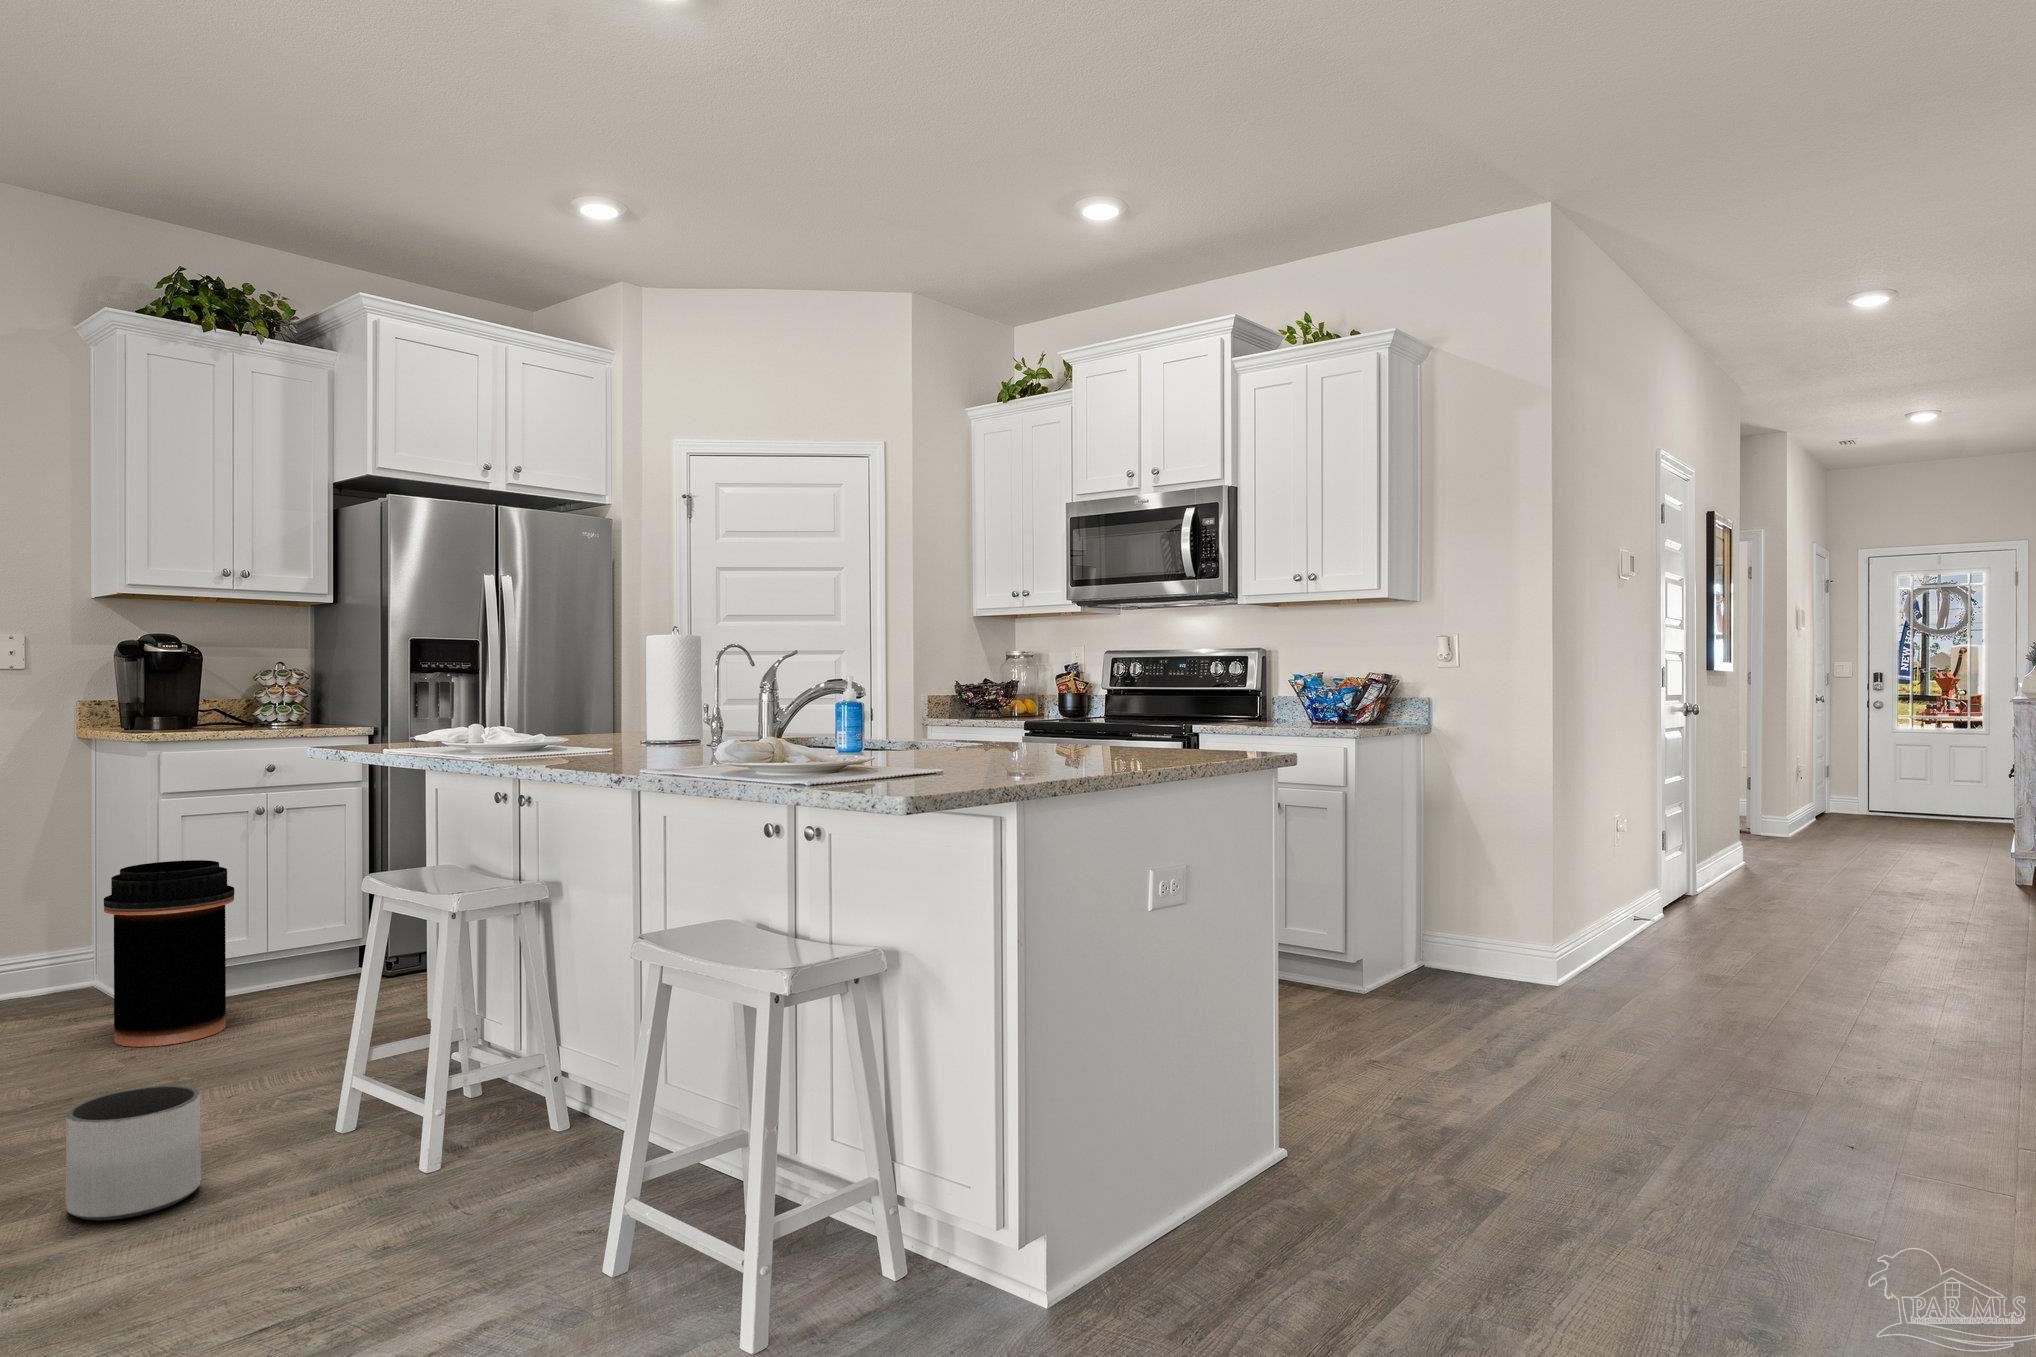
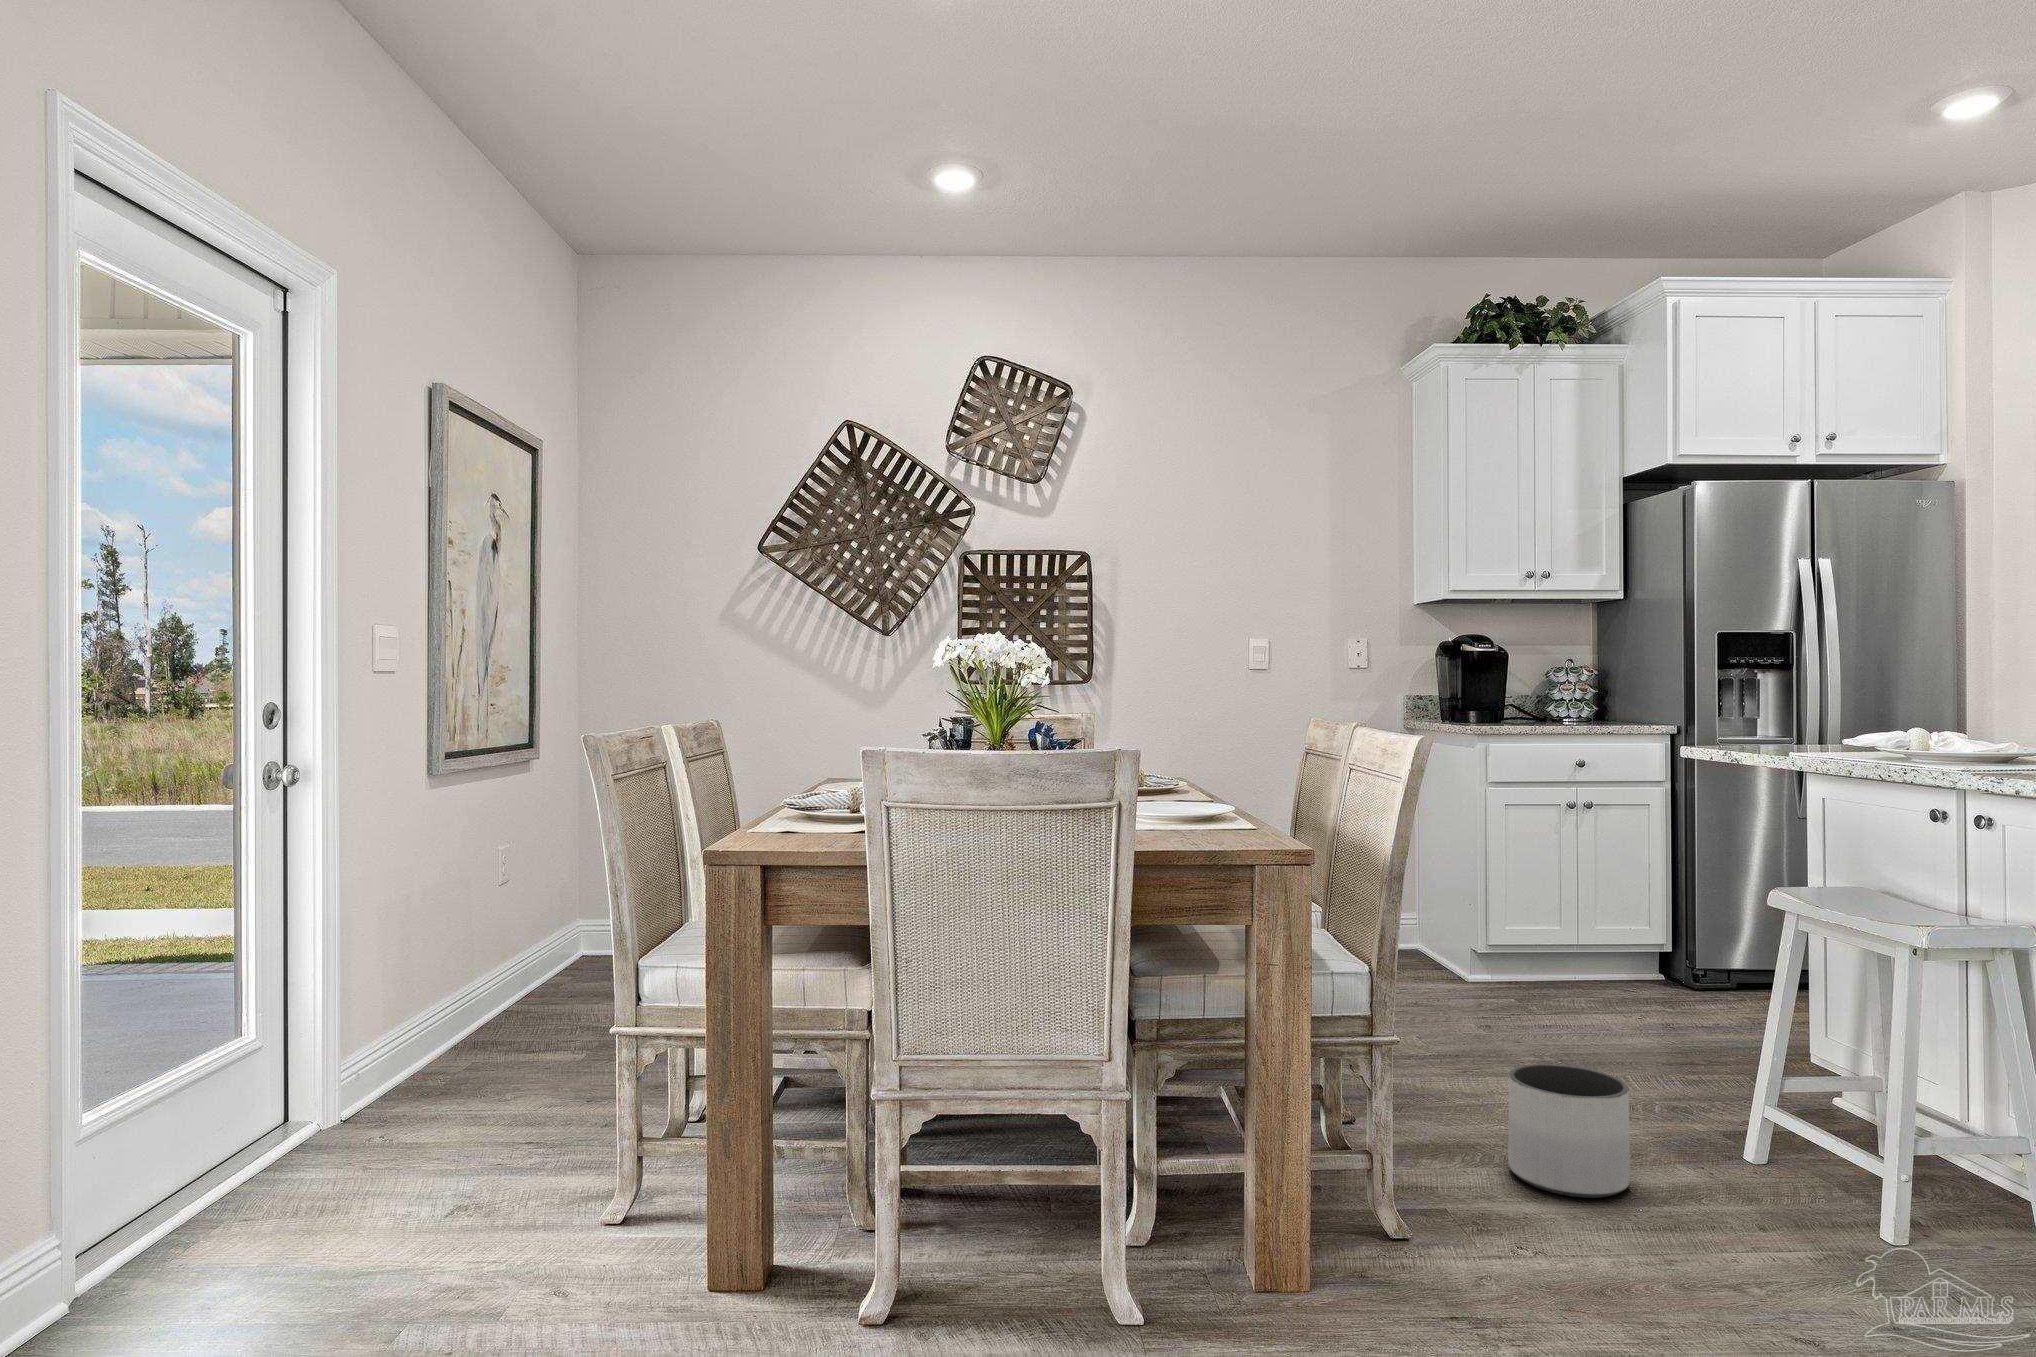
trash can: present [104,860,234,1047] -> none [1450,845,1561,1021]

